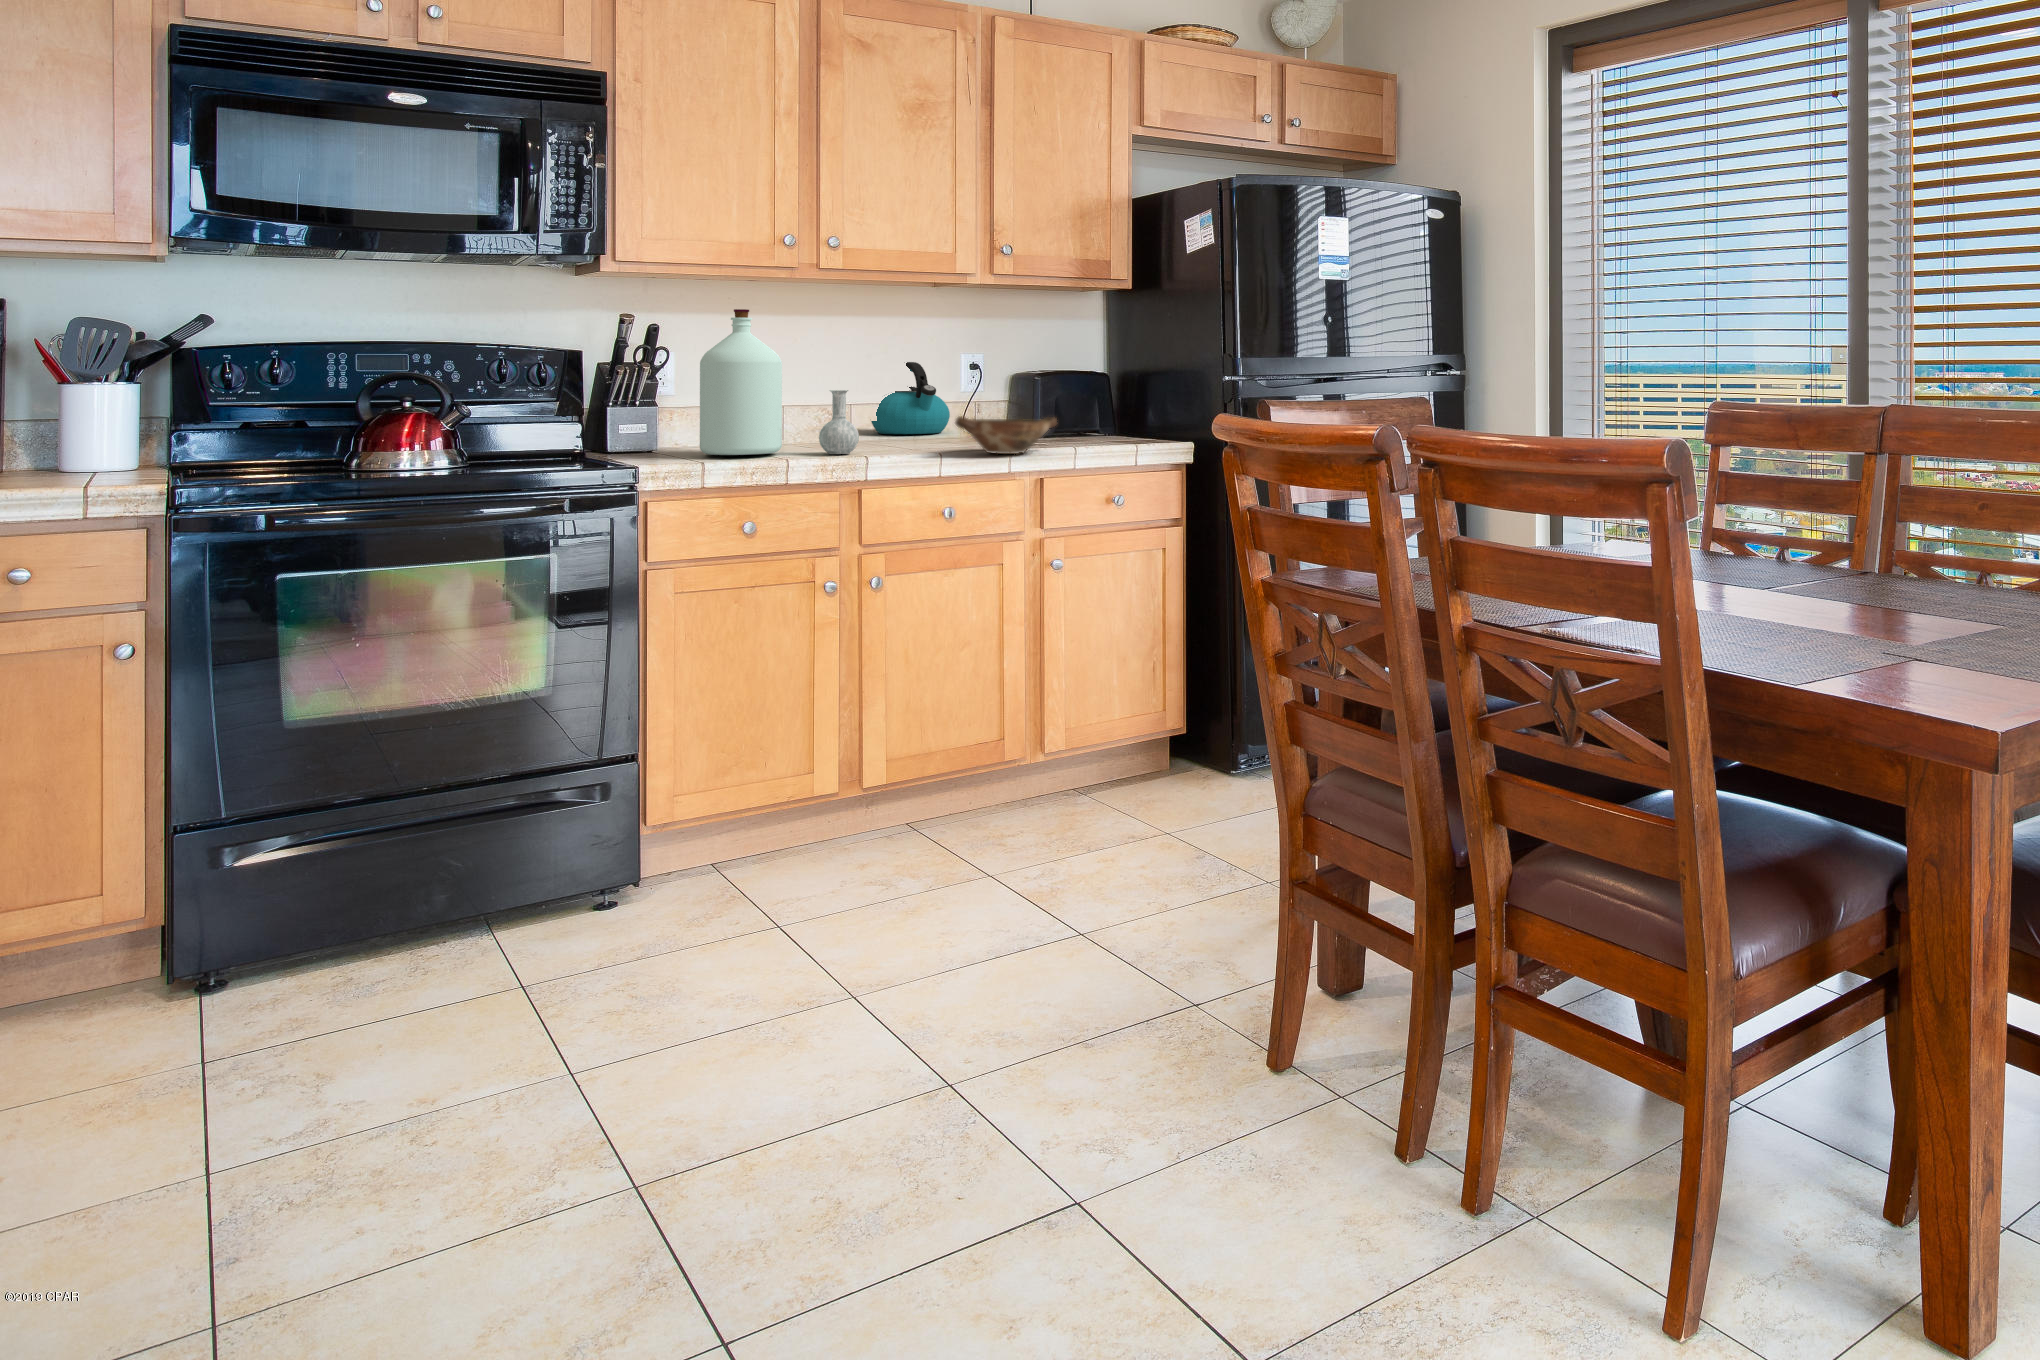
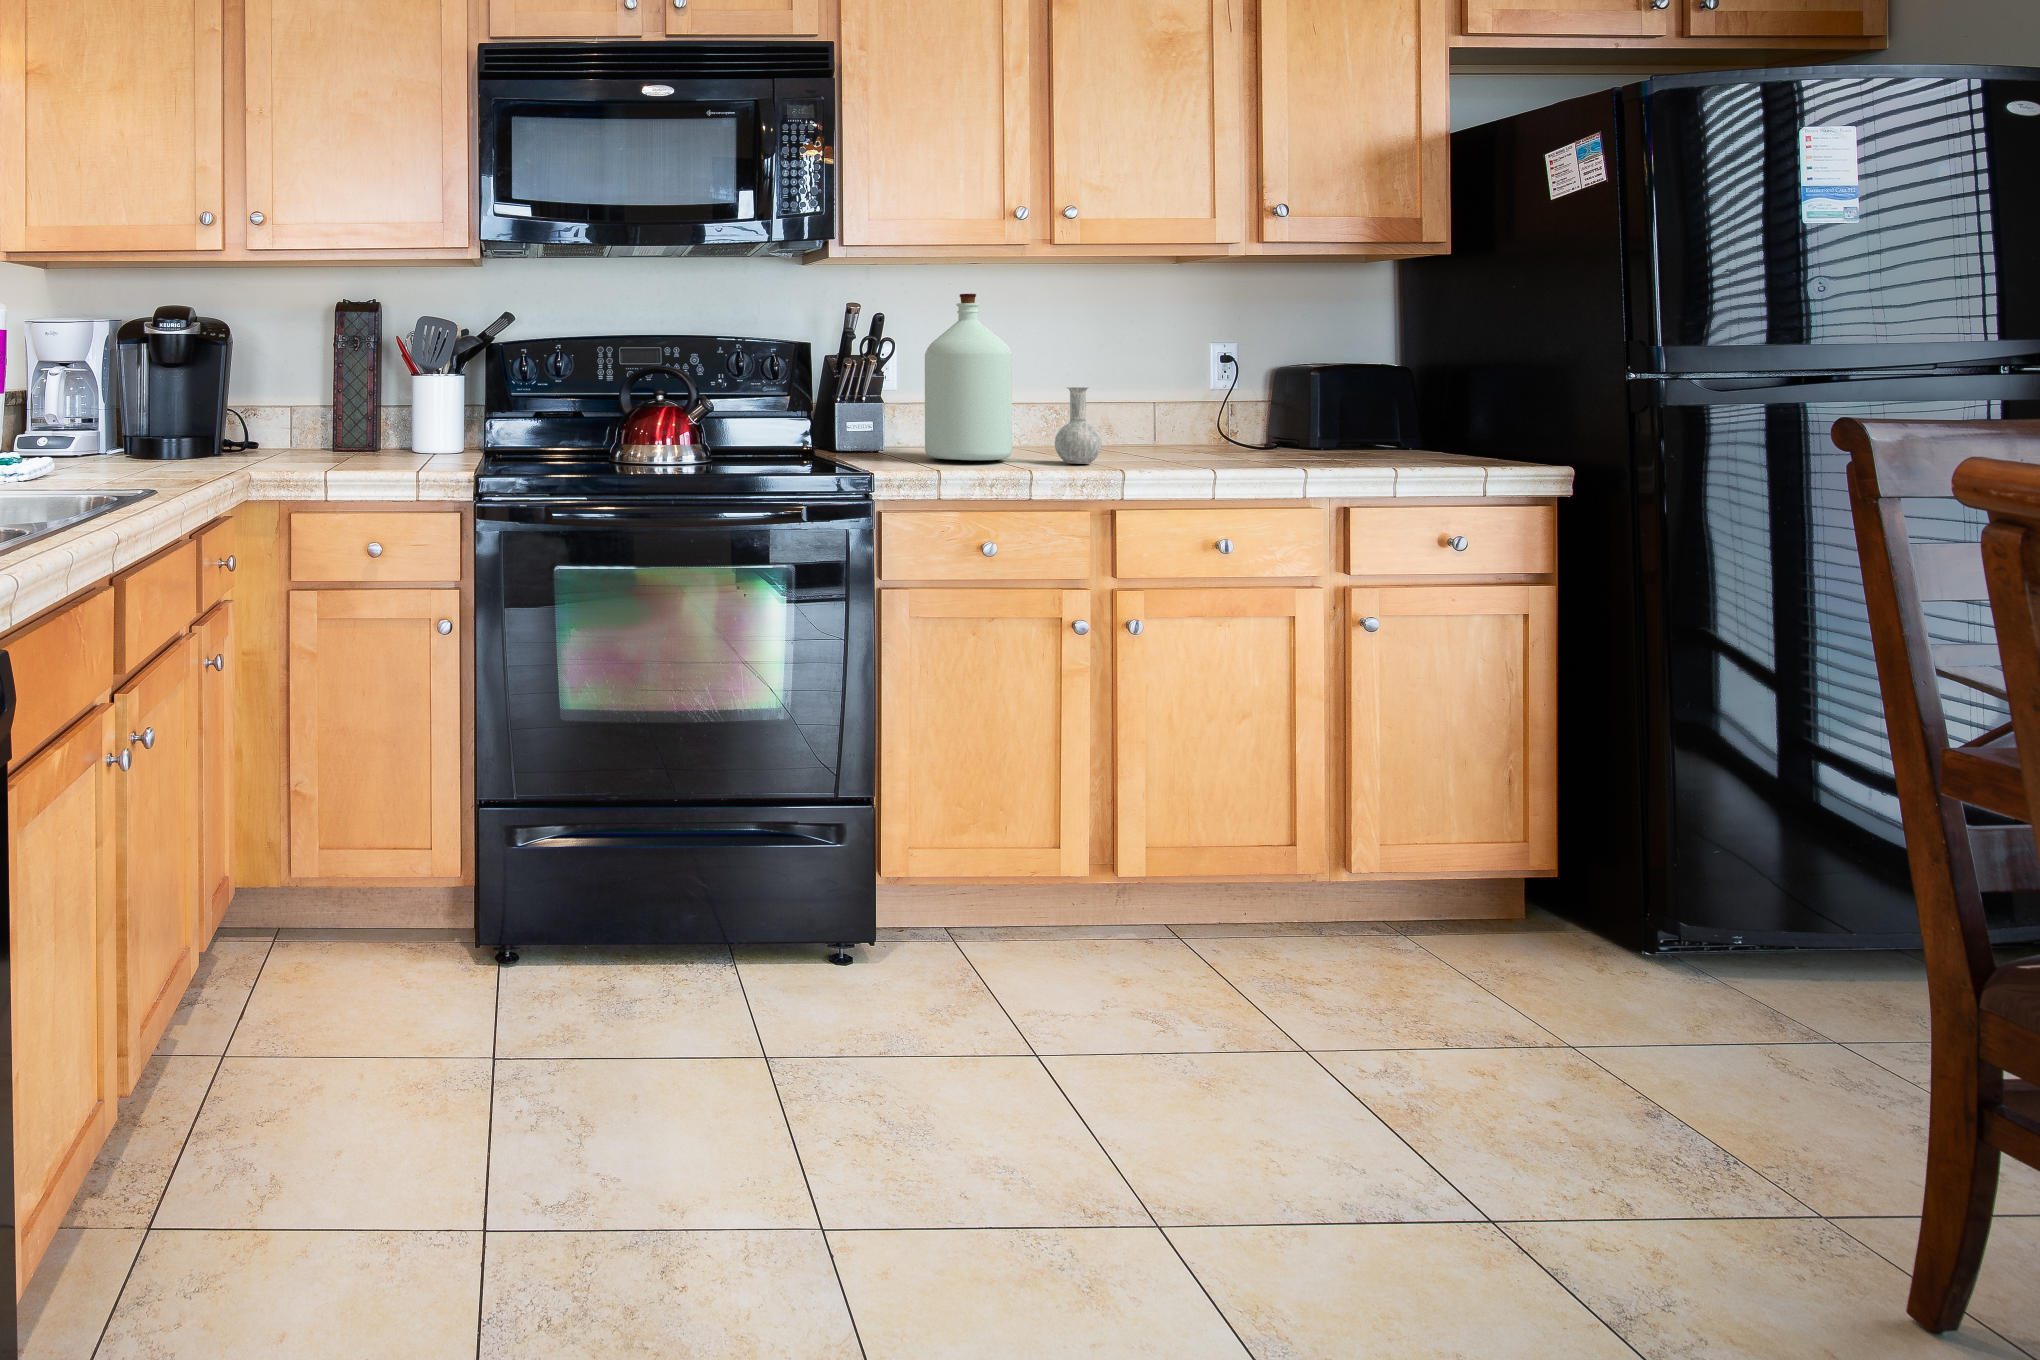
kettle: present [871,362,950,434] -> none [1095,355,1191,441]
bowl: present [955,416,1057,454] -> none [1229,422,1366,473]

